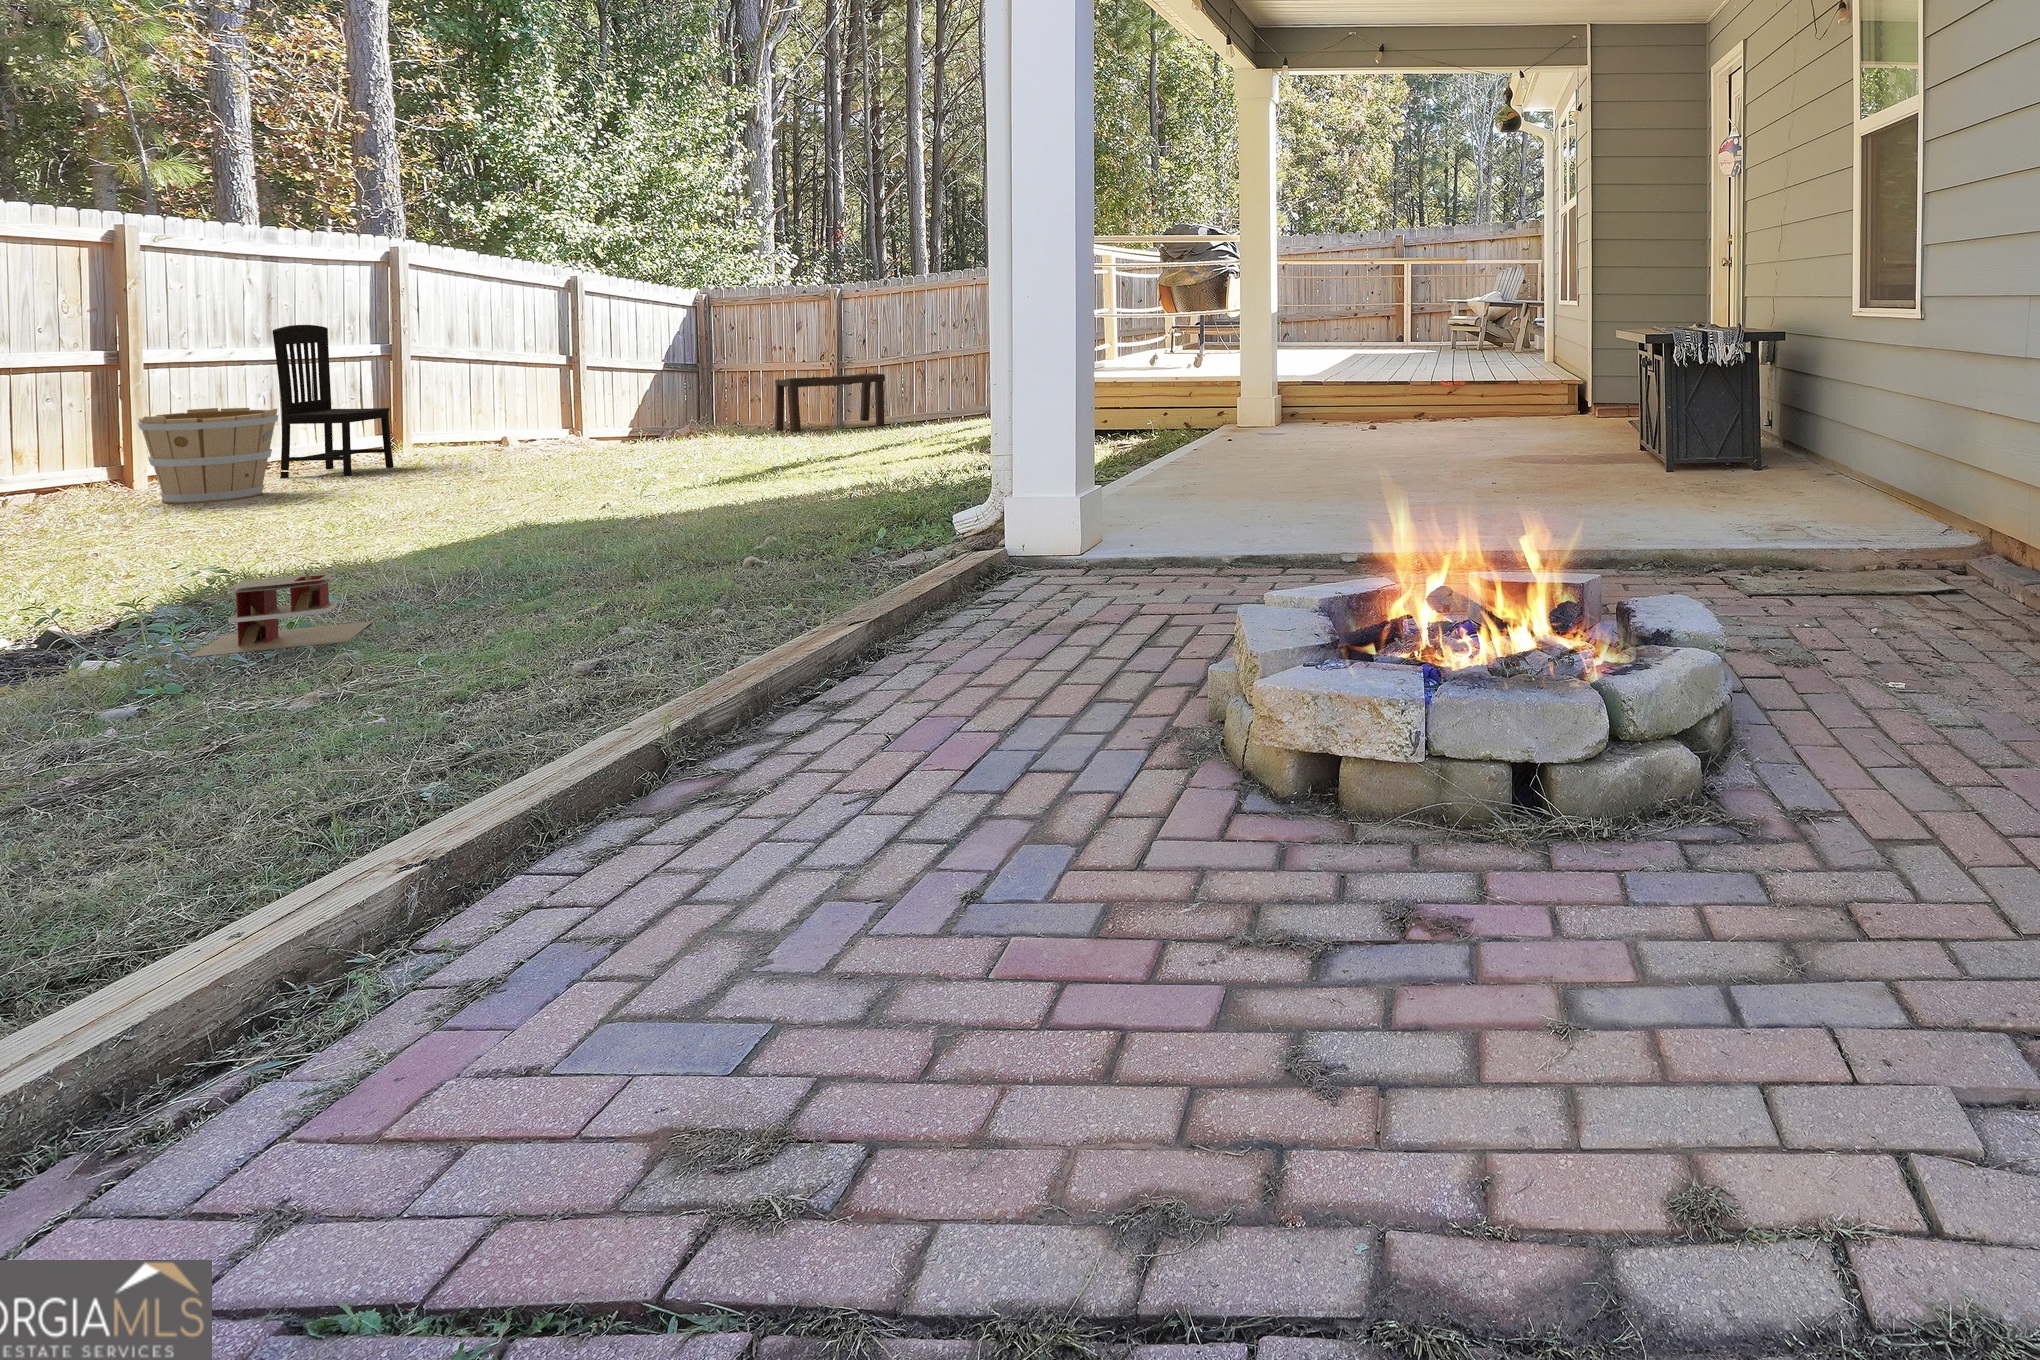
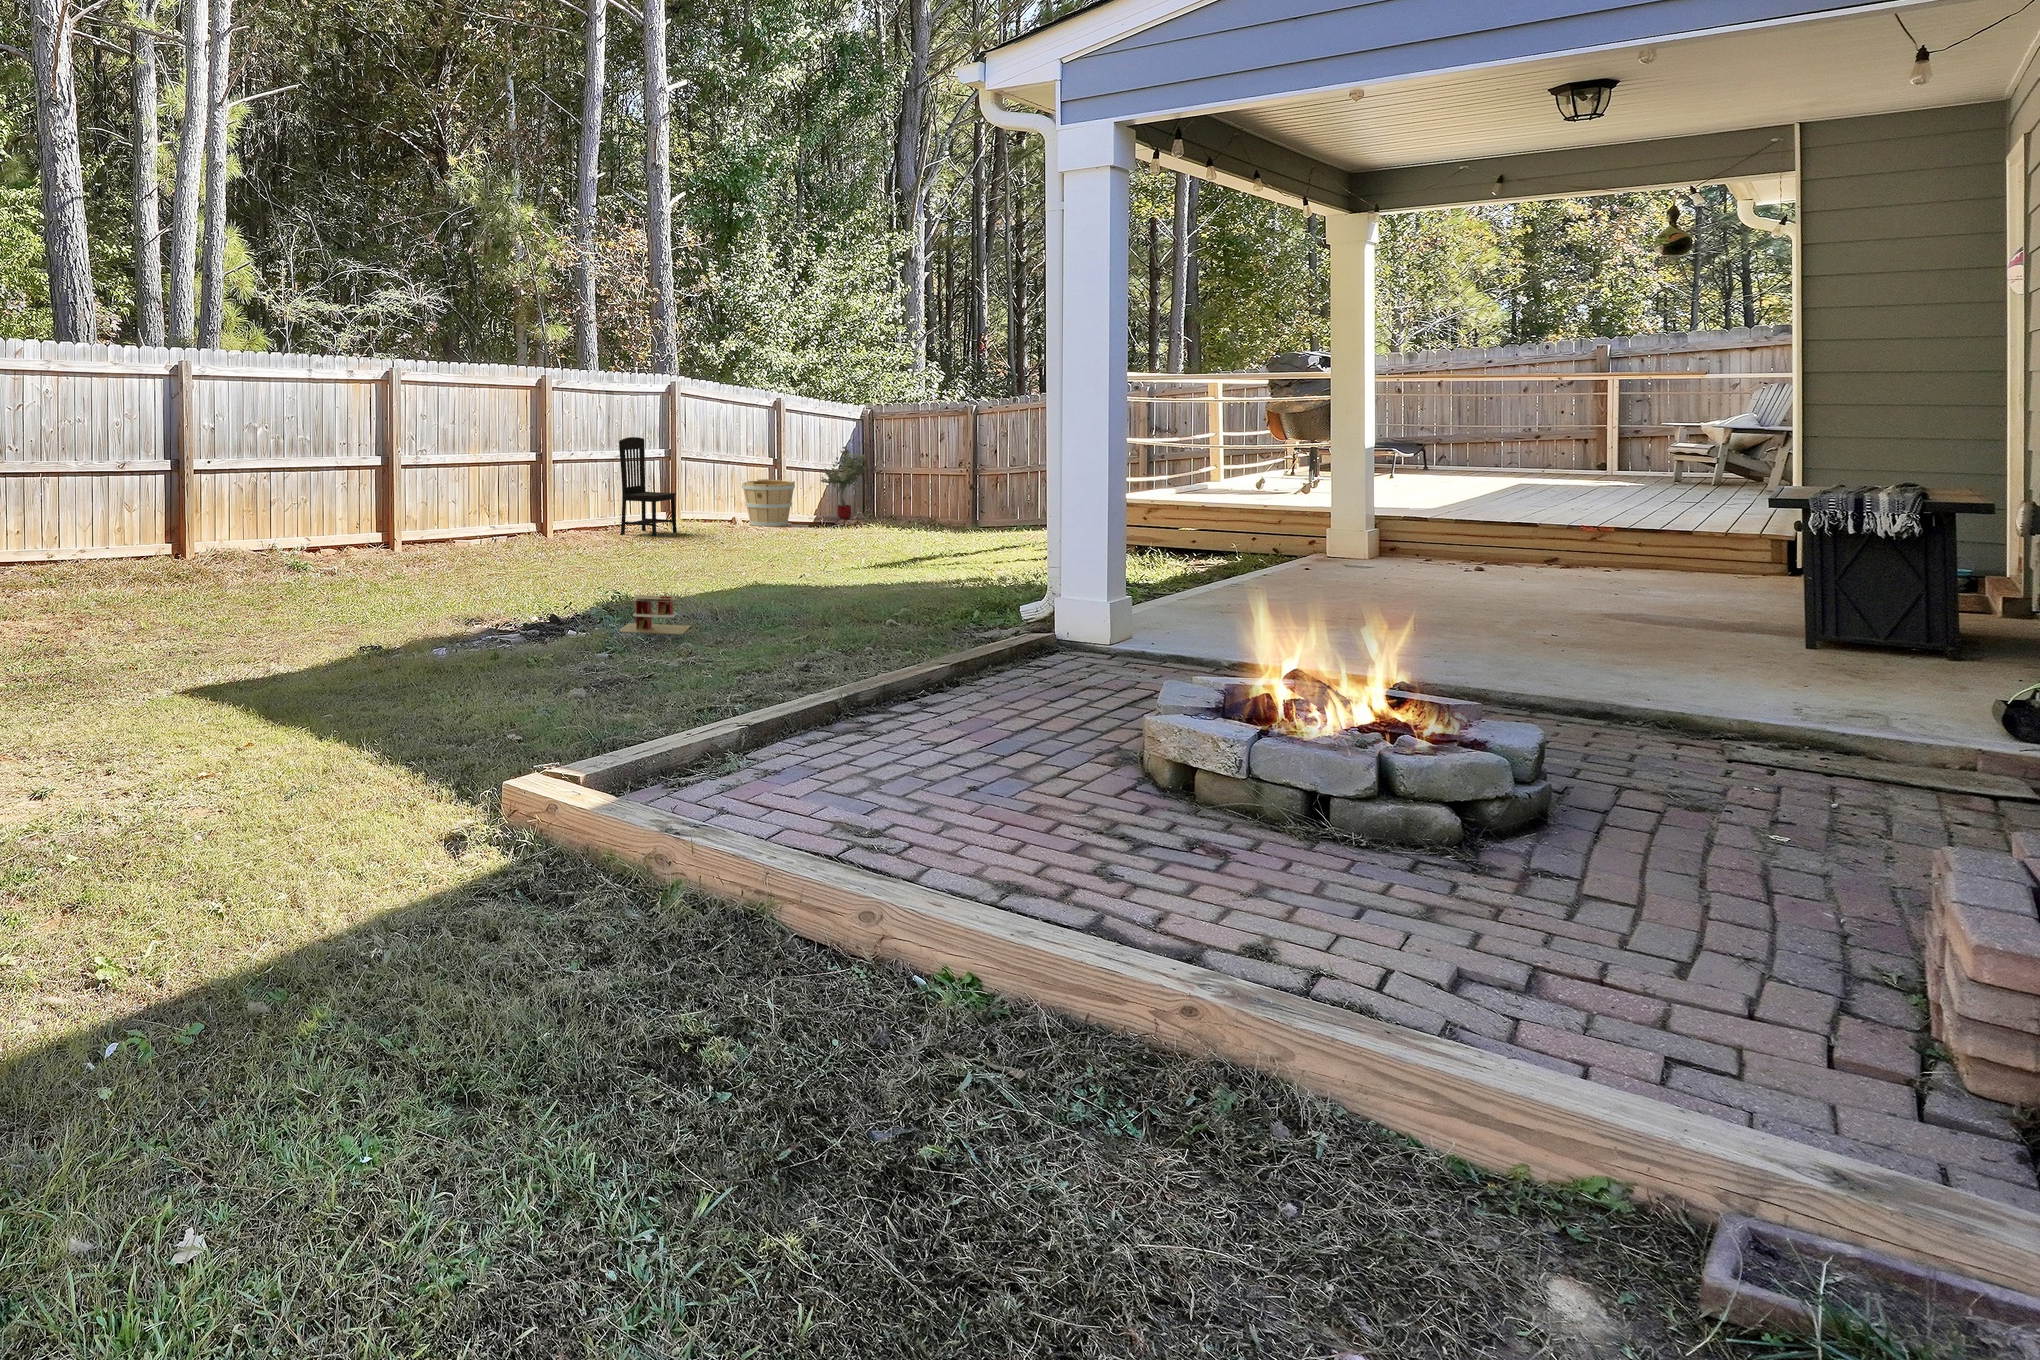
potted tree: none [639,338,708,433] -> present [821,446,867,519]
bench: present [775,373,885,432] -> none [916,479,1004,526]
wooden bucket: present [137,408,278,504] -> present [742,479,795,527]

